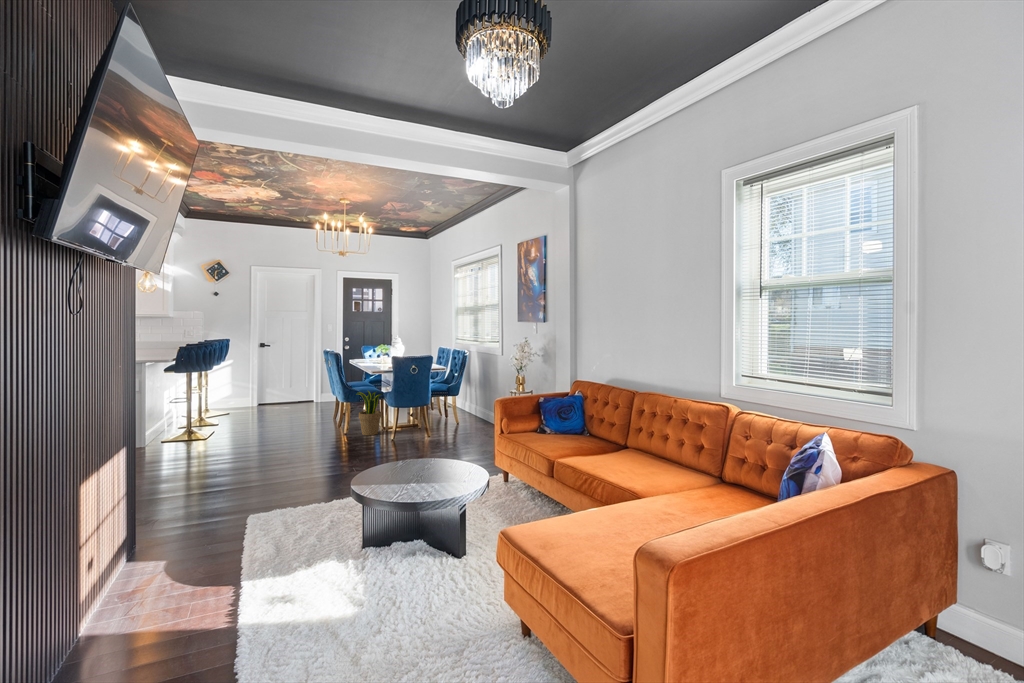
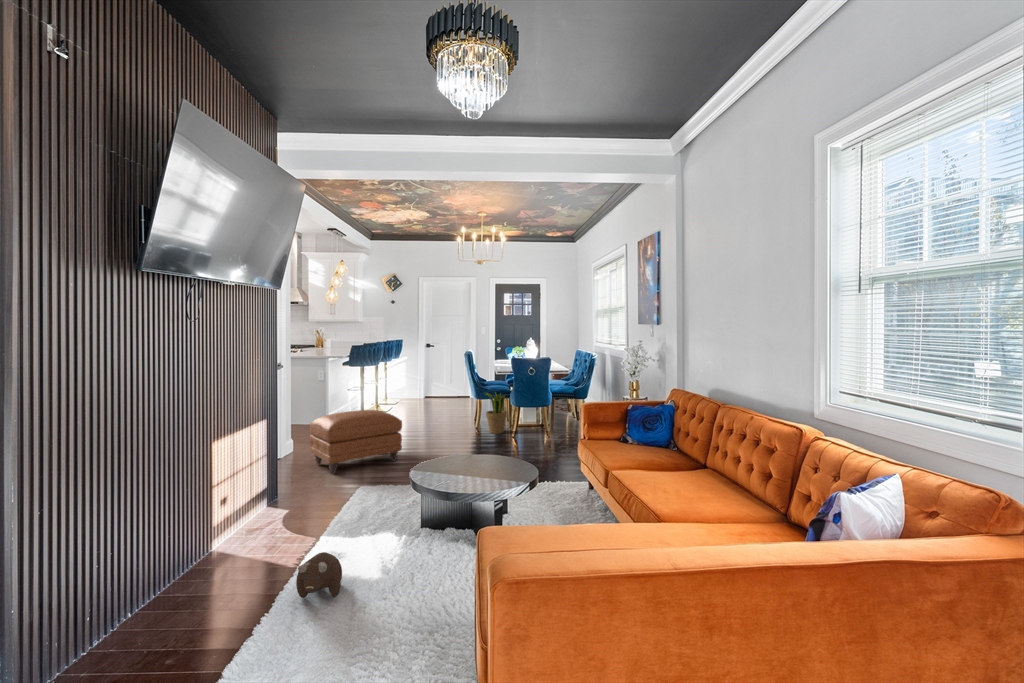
ottoman: none [157,417,282,494] -> present [310,410,402,473]
plush toy: none [266,577,320,635] -> present [296,552,342,598]

